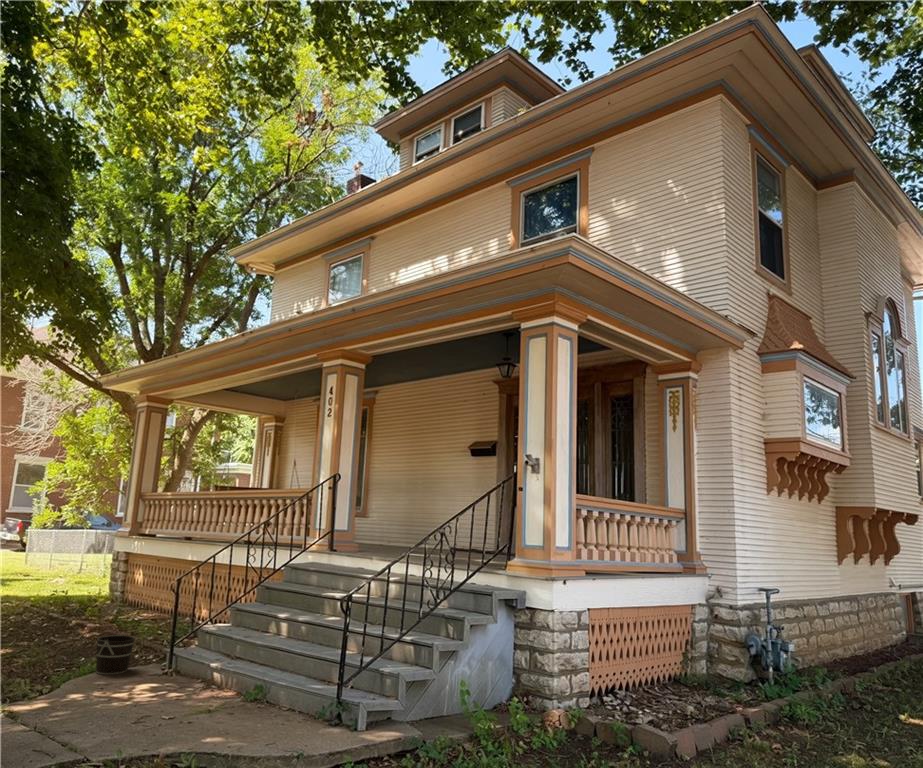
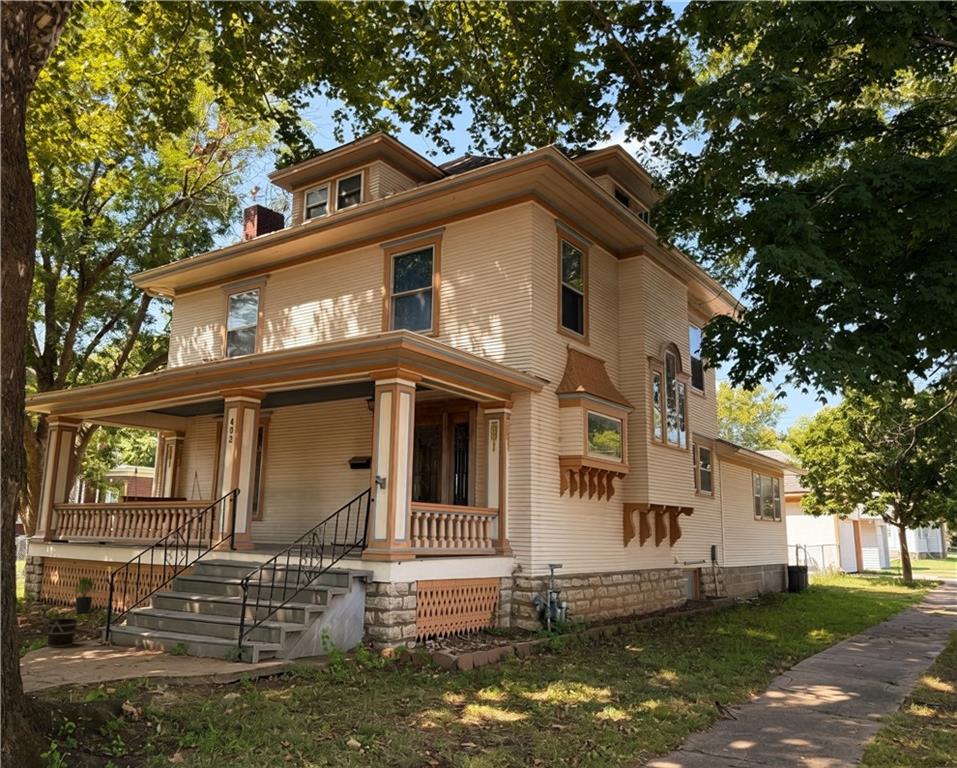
potted plant: none [153,577,182,621] -> present [75,577,95,614]

